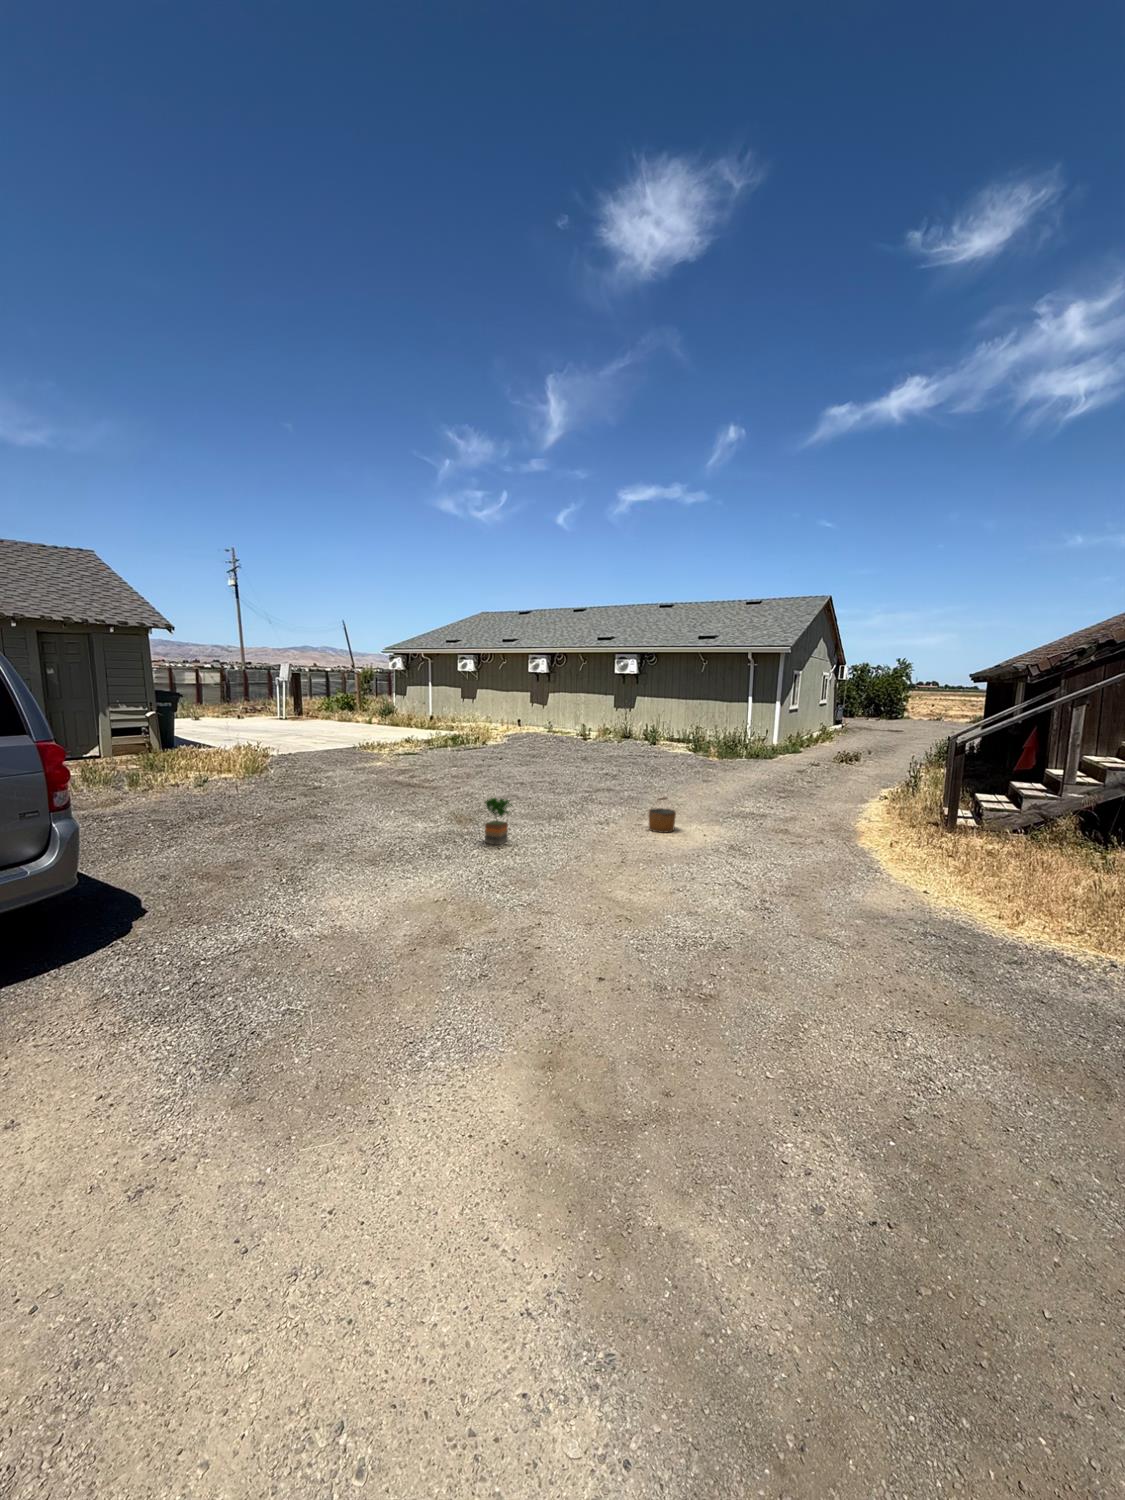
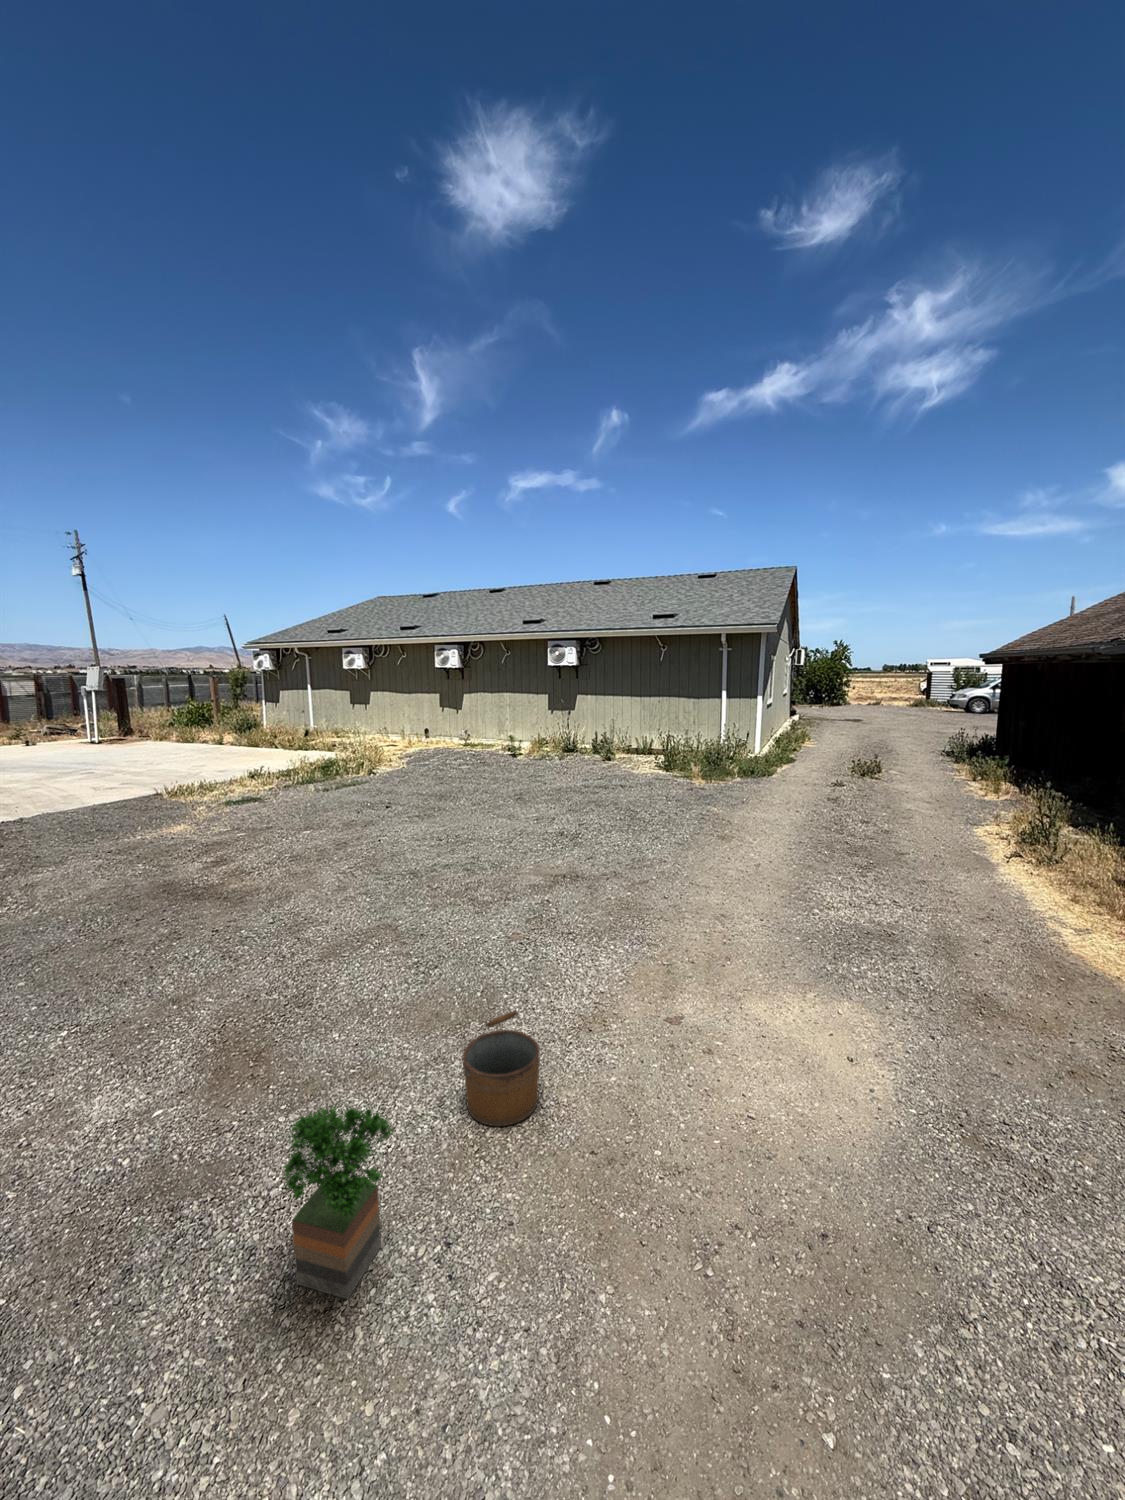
bucket: present [648,797,676,833] -> present [463,1011,540,1126]

